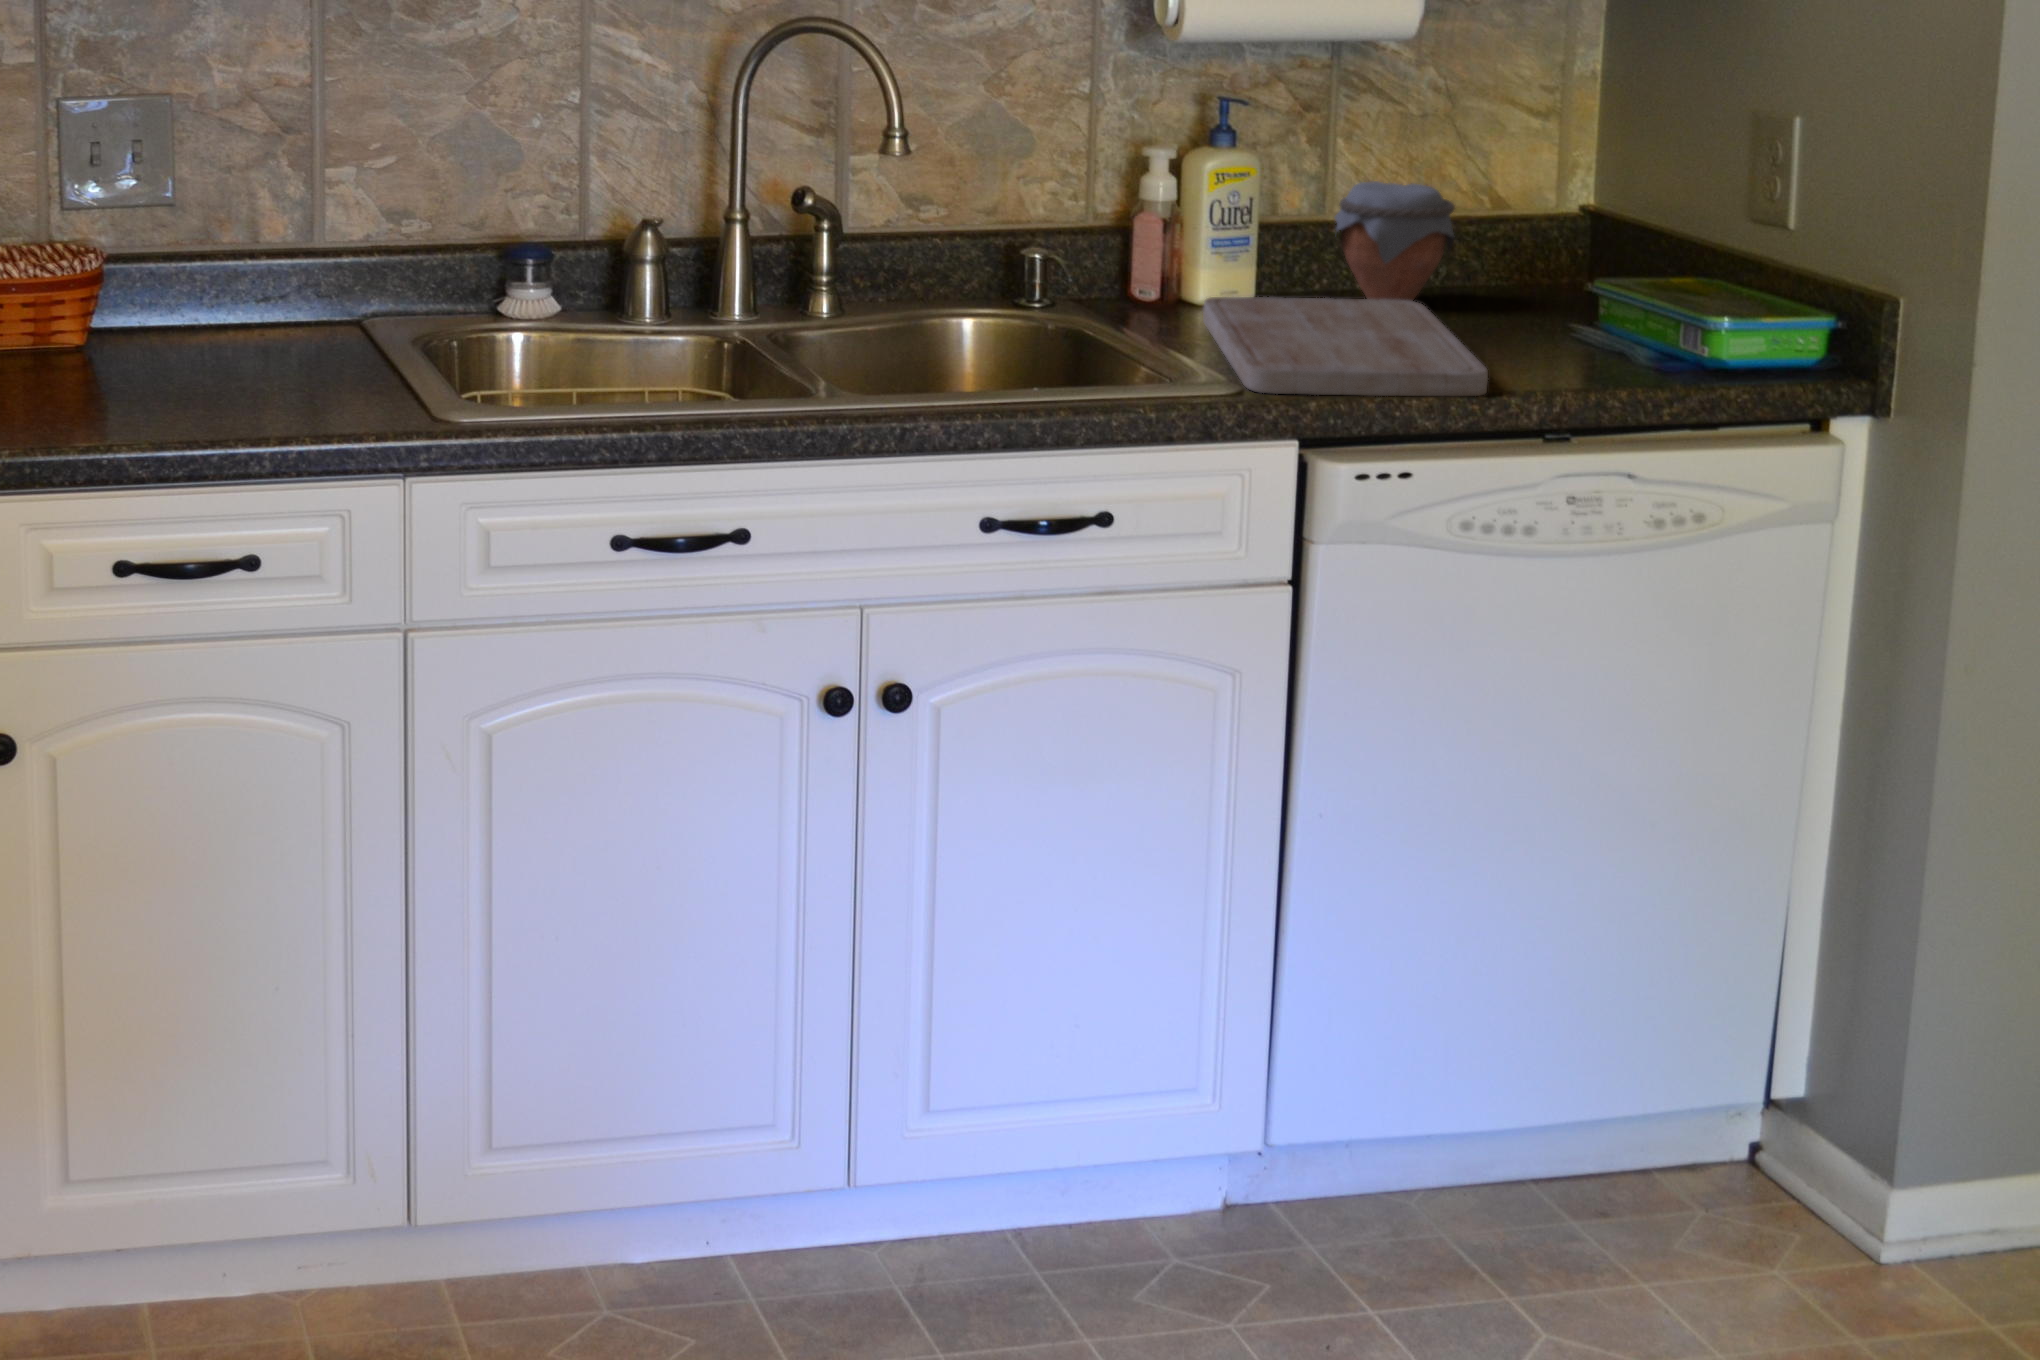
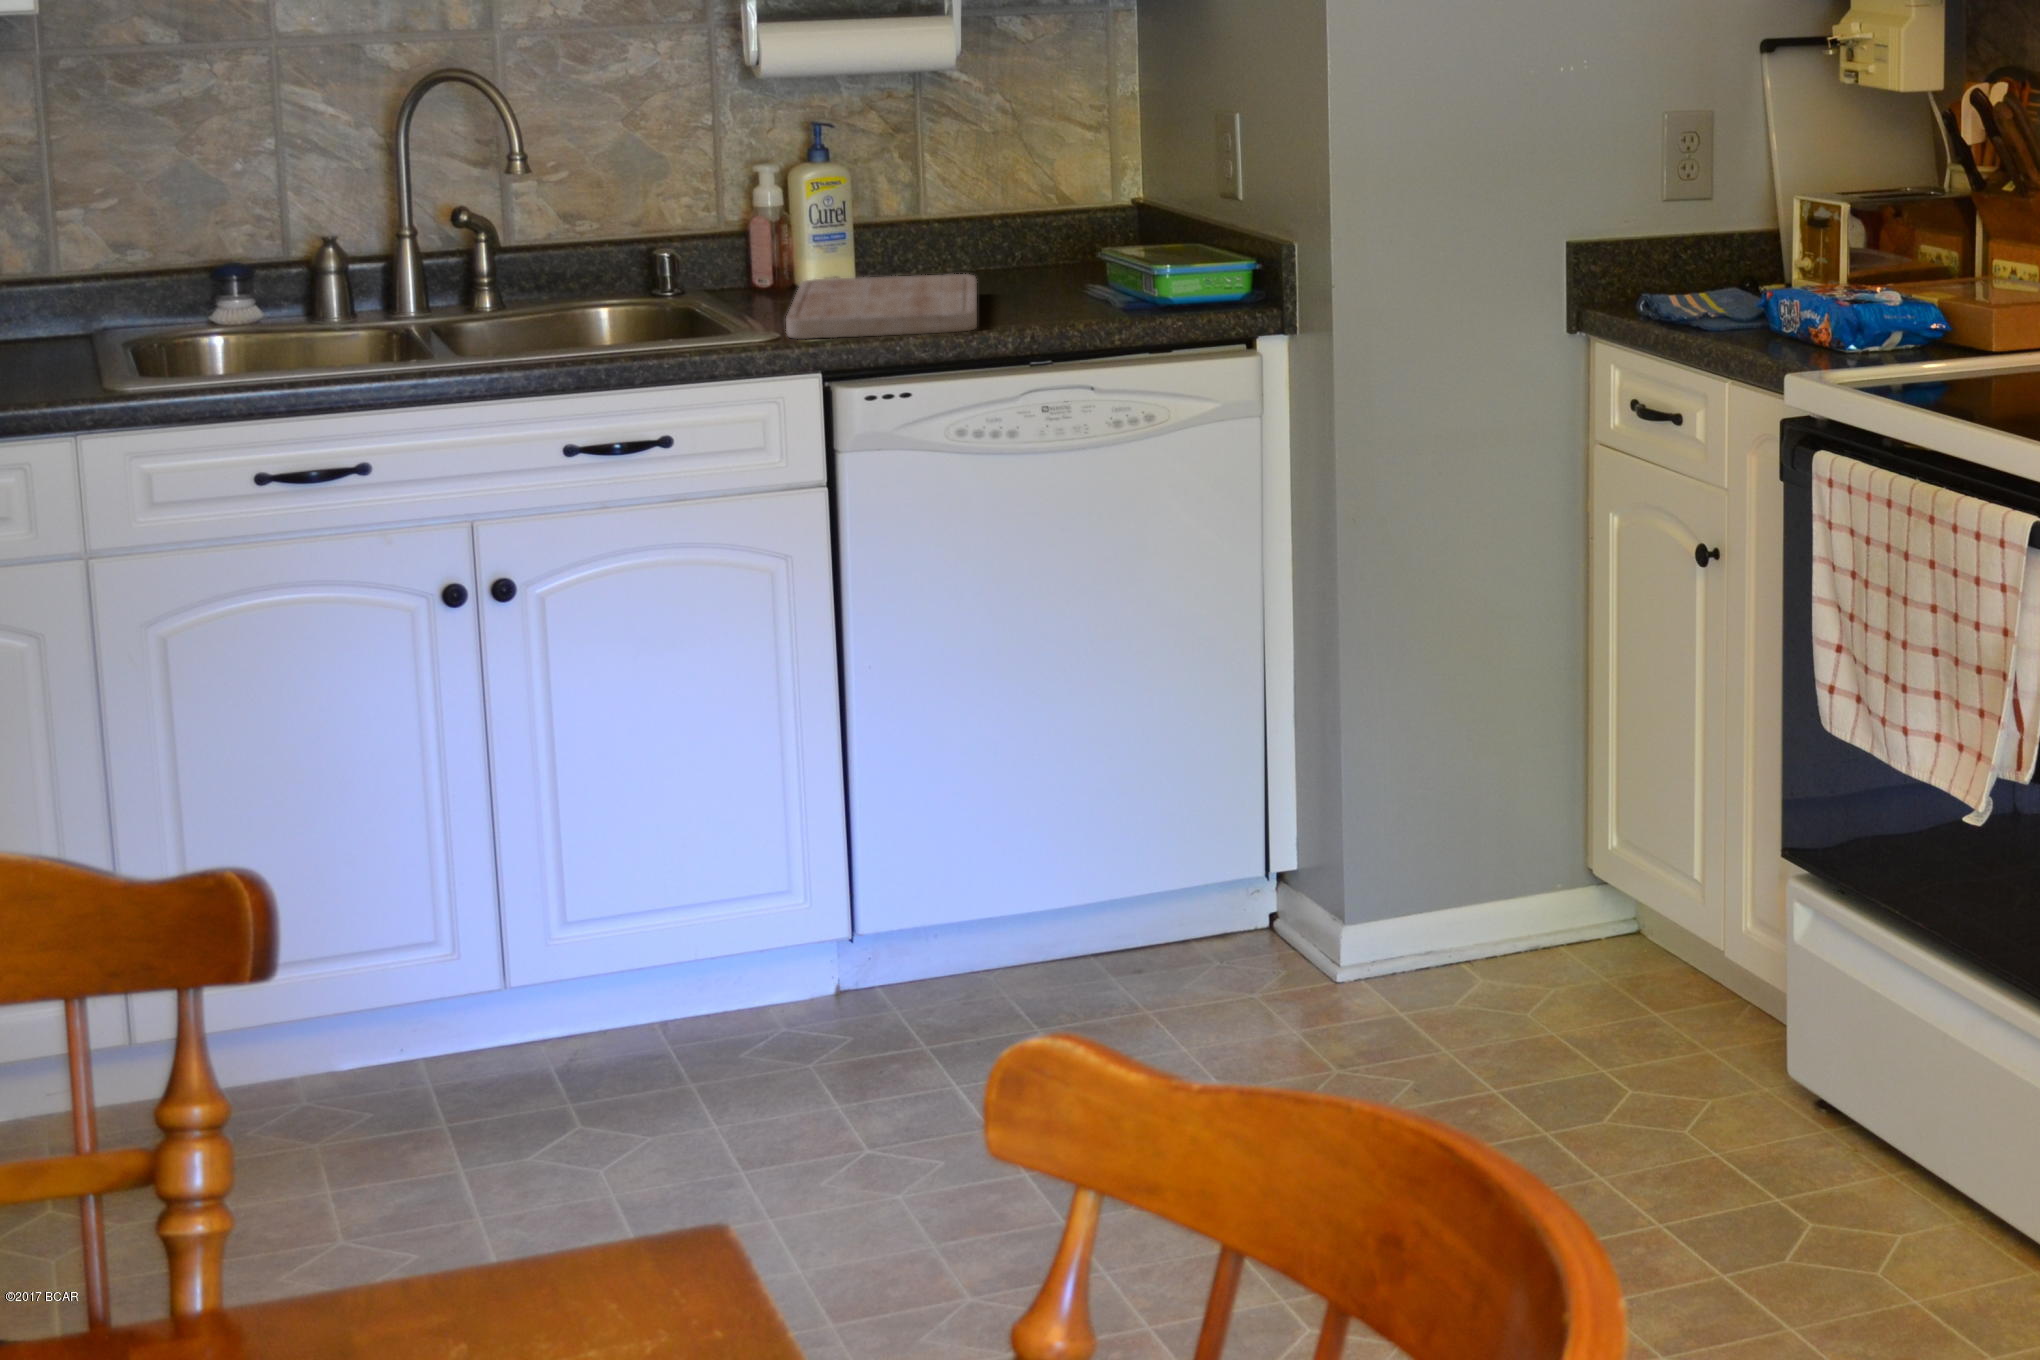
jar: present [1335,181,1455,301] -> none [923,187,1016,282]

